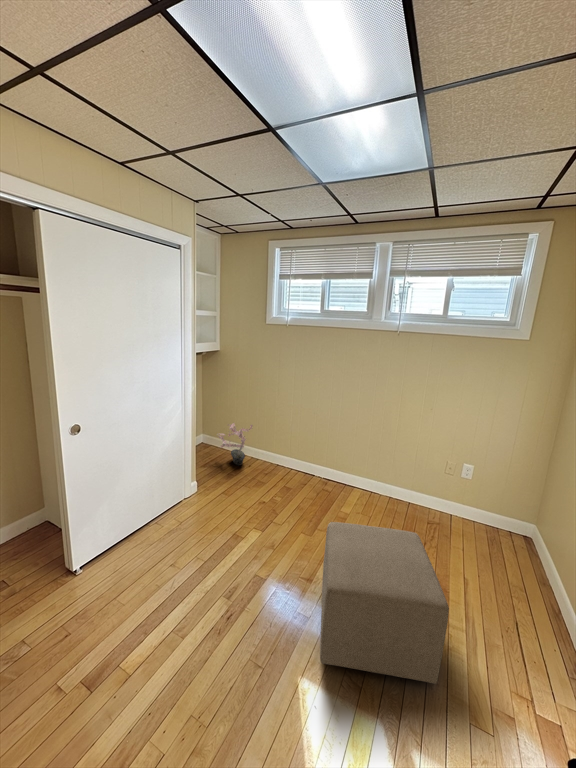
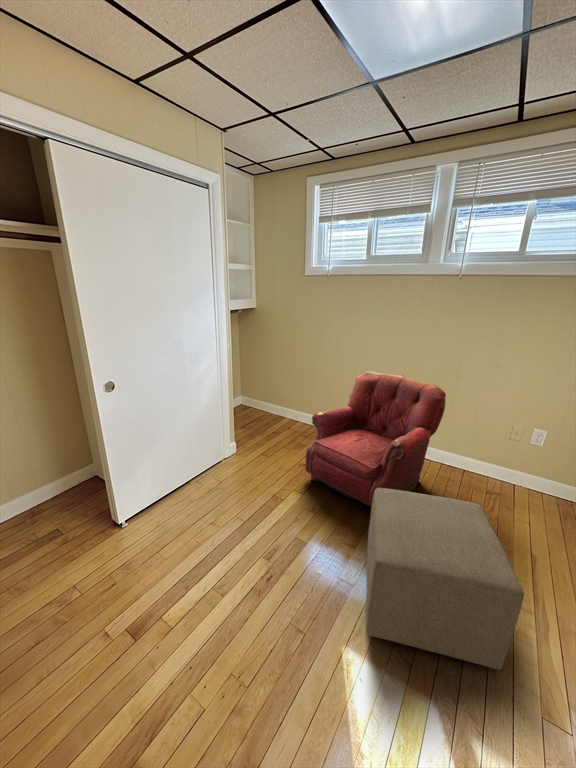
armchair: none [265,413,391,552] -> present [305,371,446,515]
potted plant: present [219,423,253,465] -> none [254,380,294,426]

